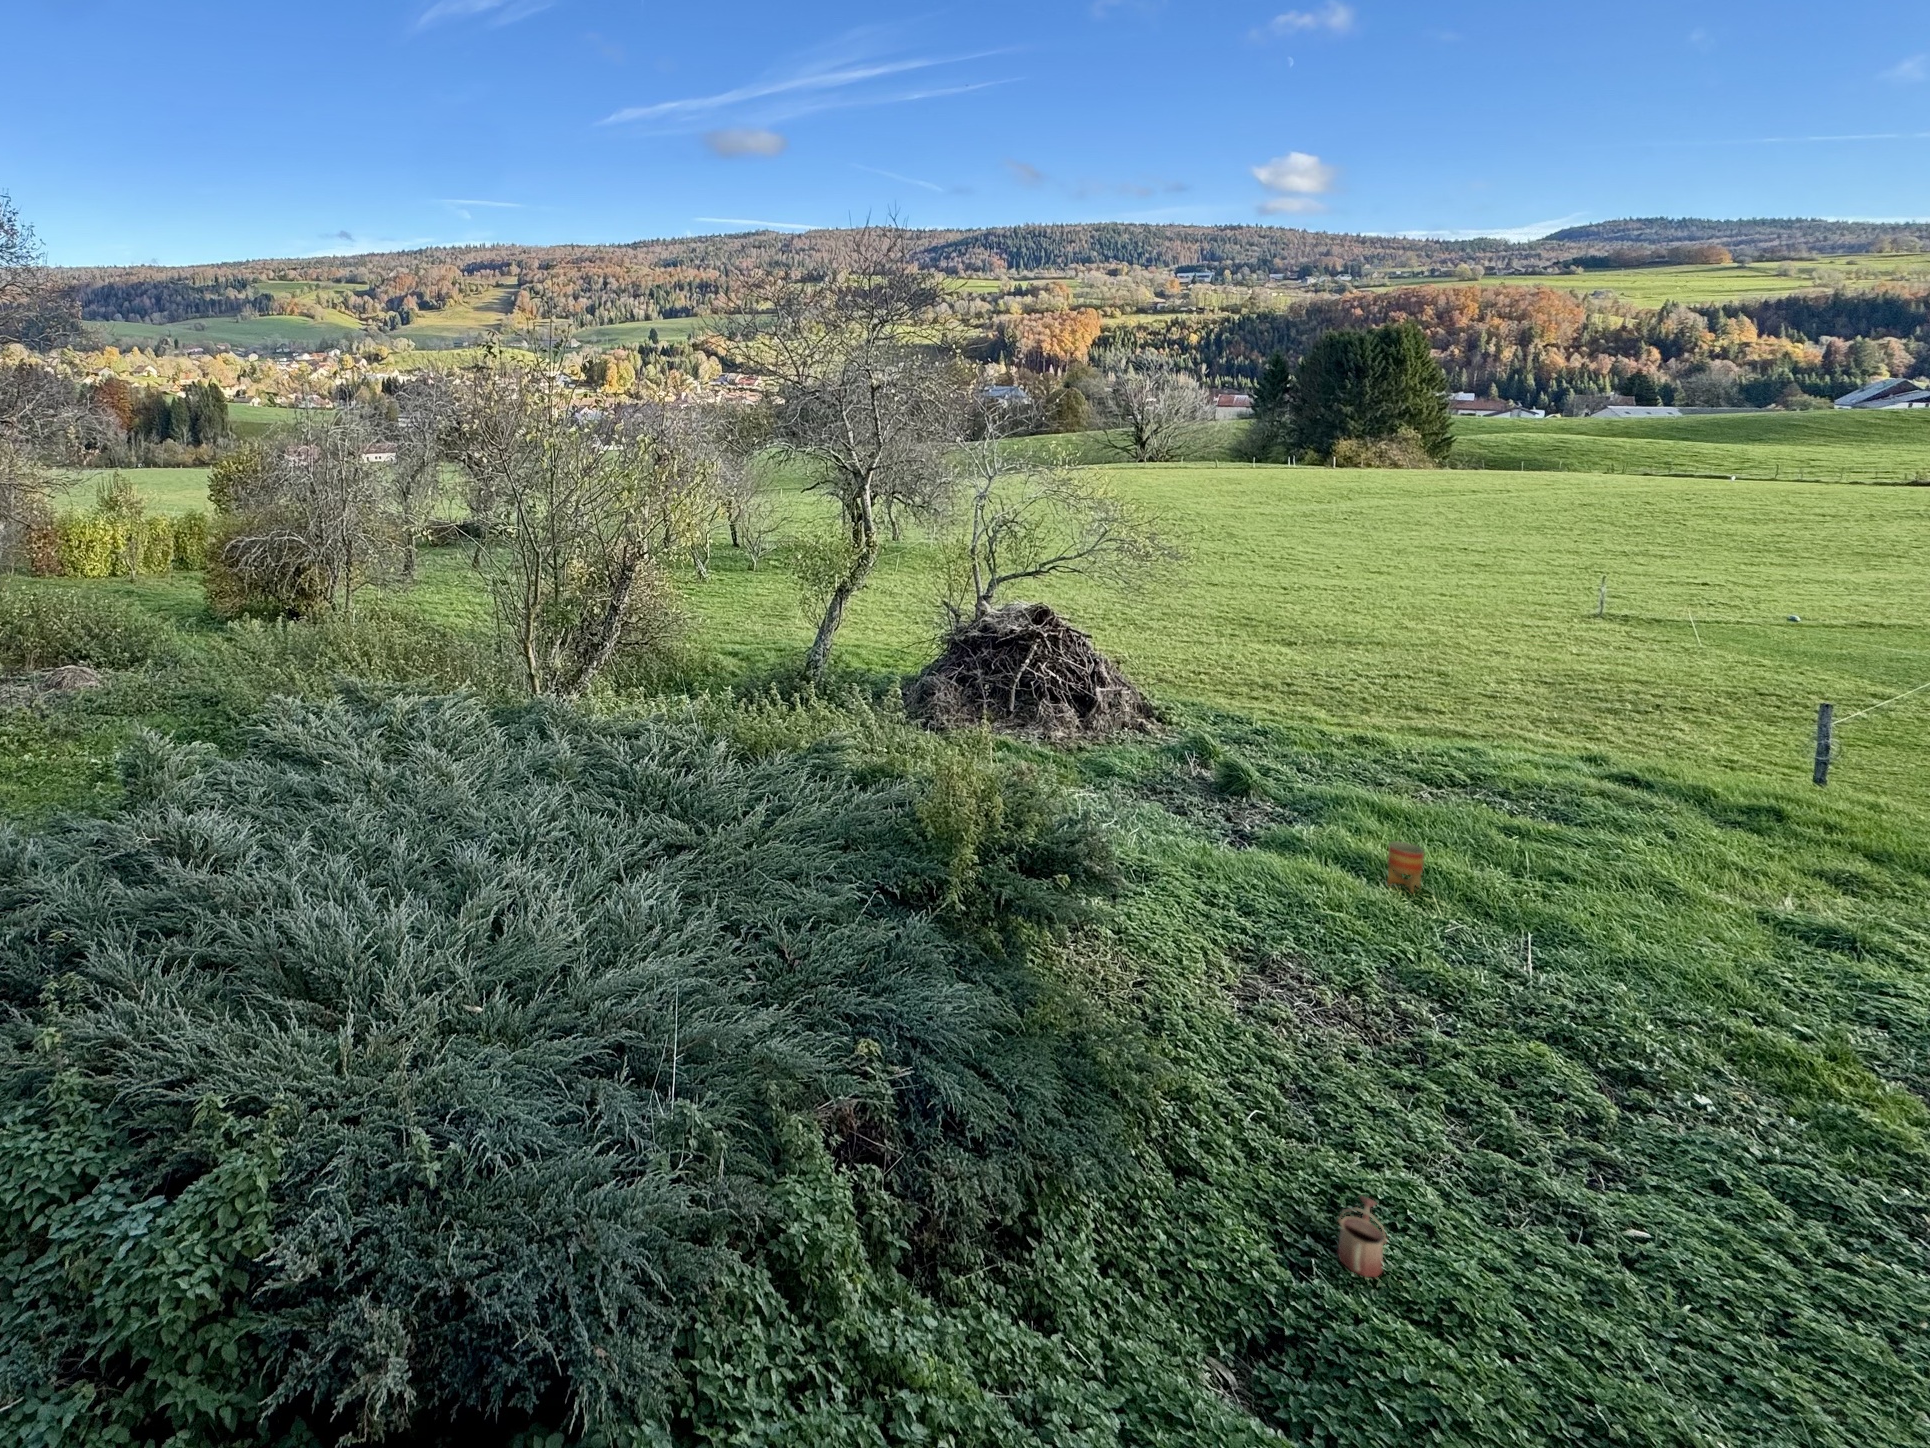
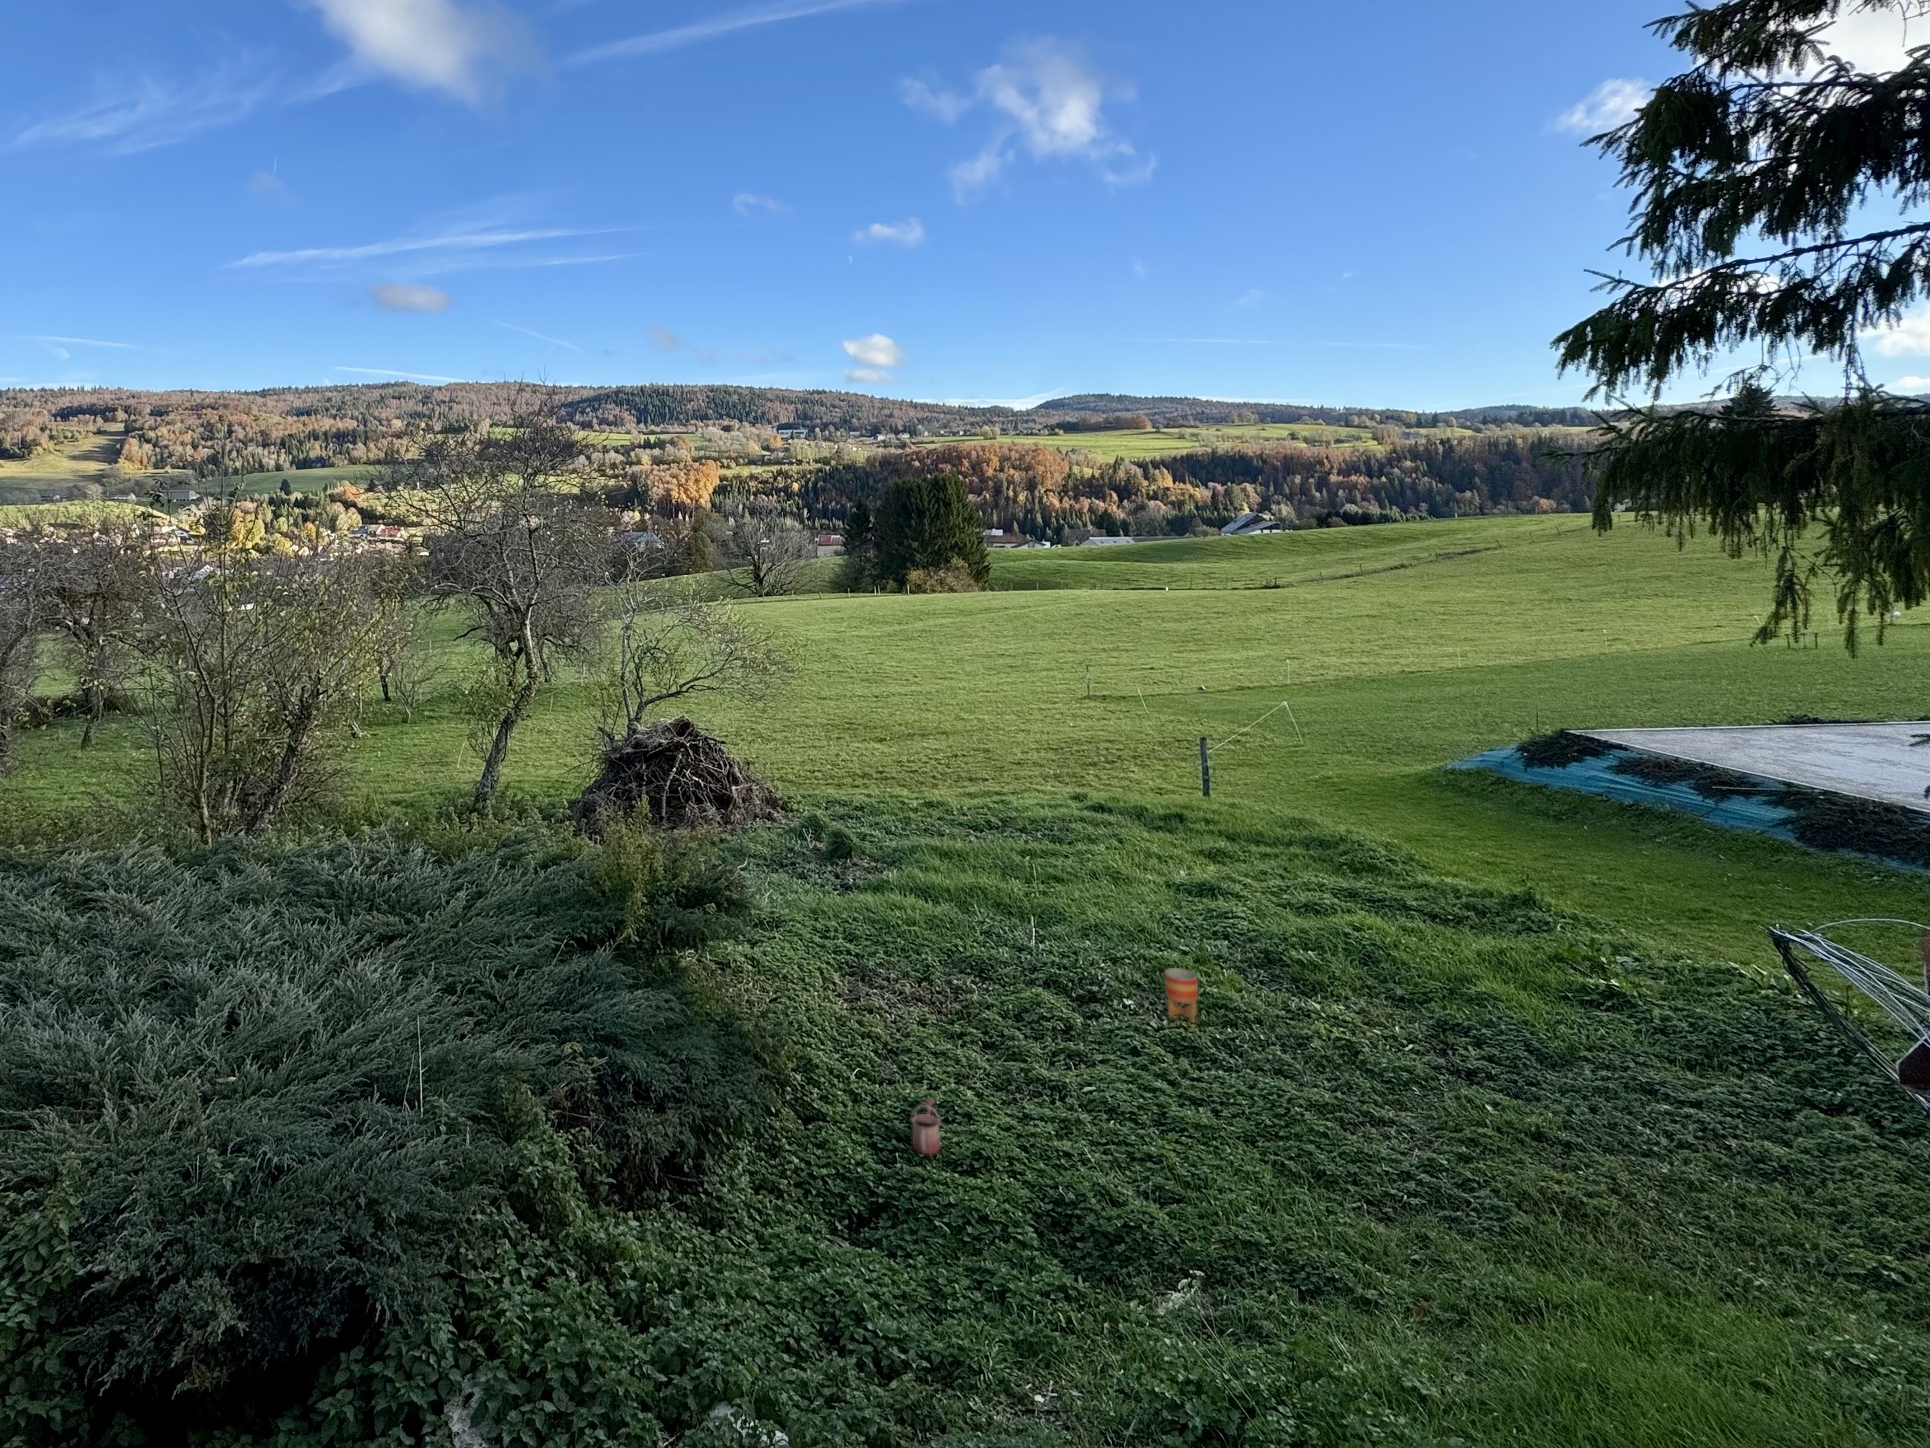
planter: present [1387,841,1424,892] -> present [1165,968,1198,1022]

